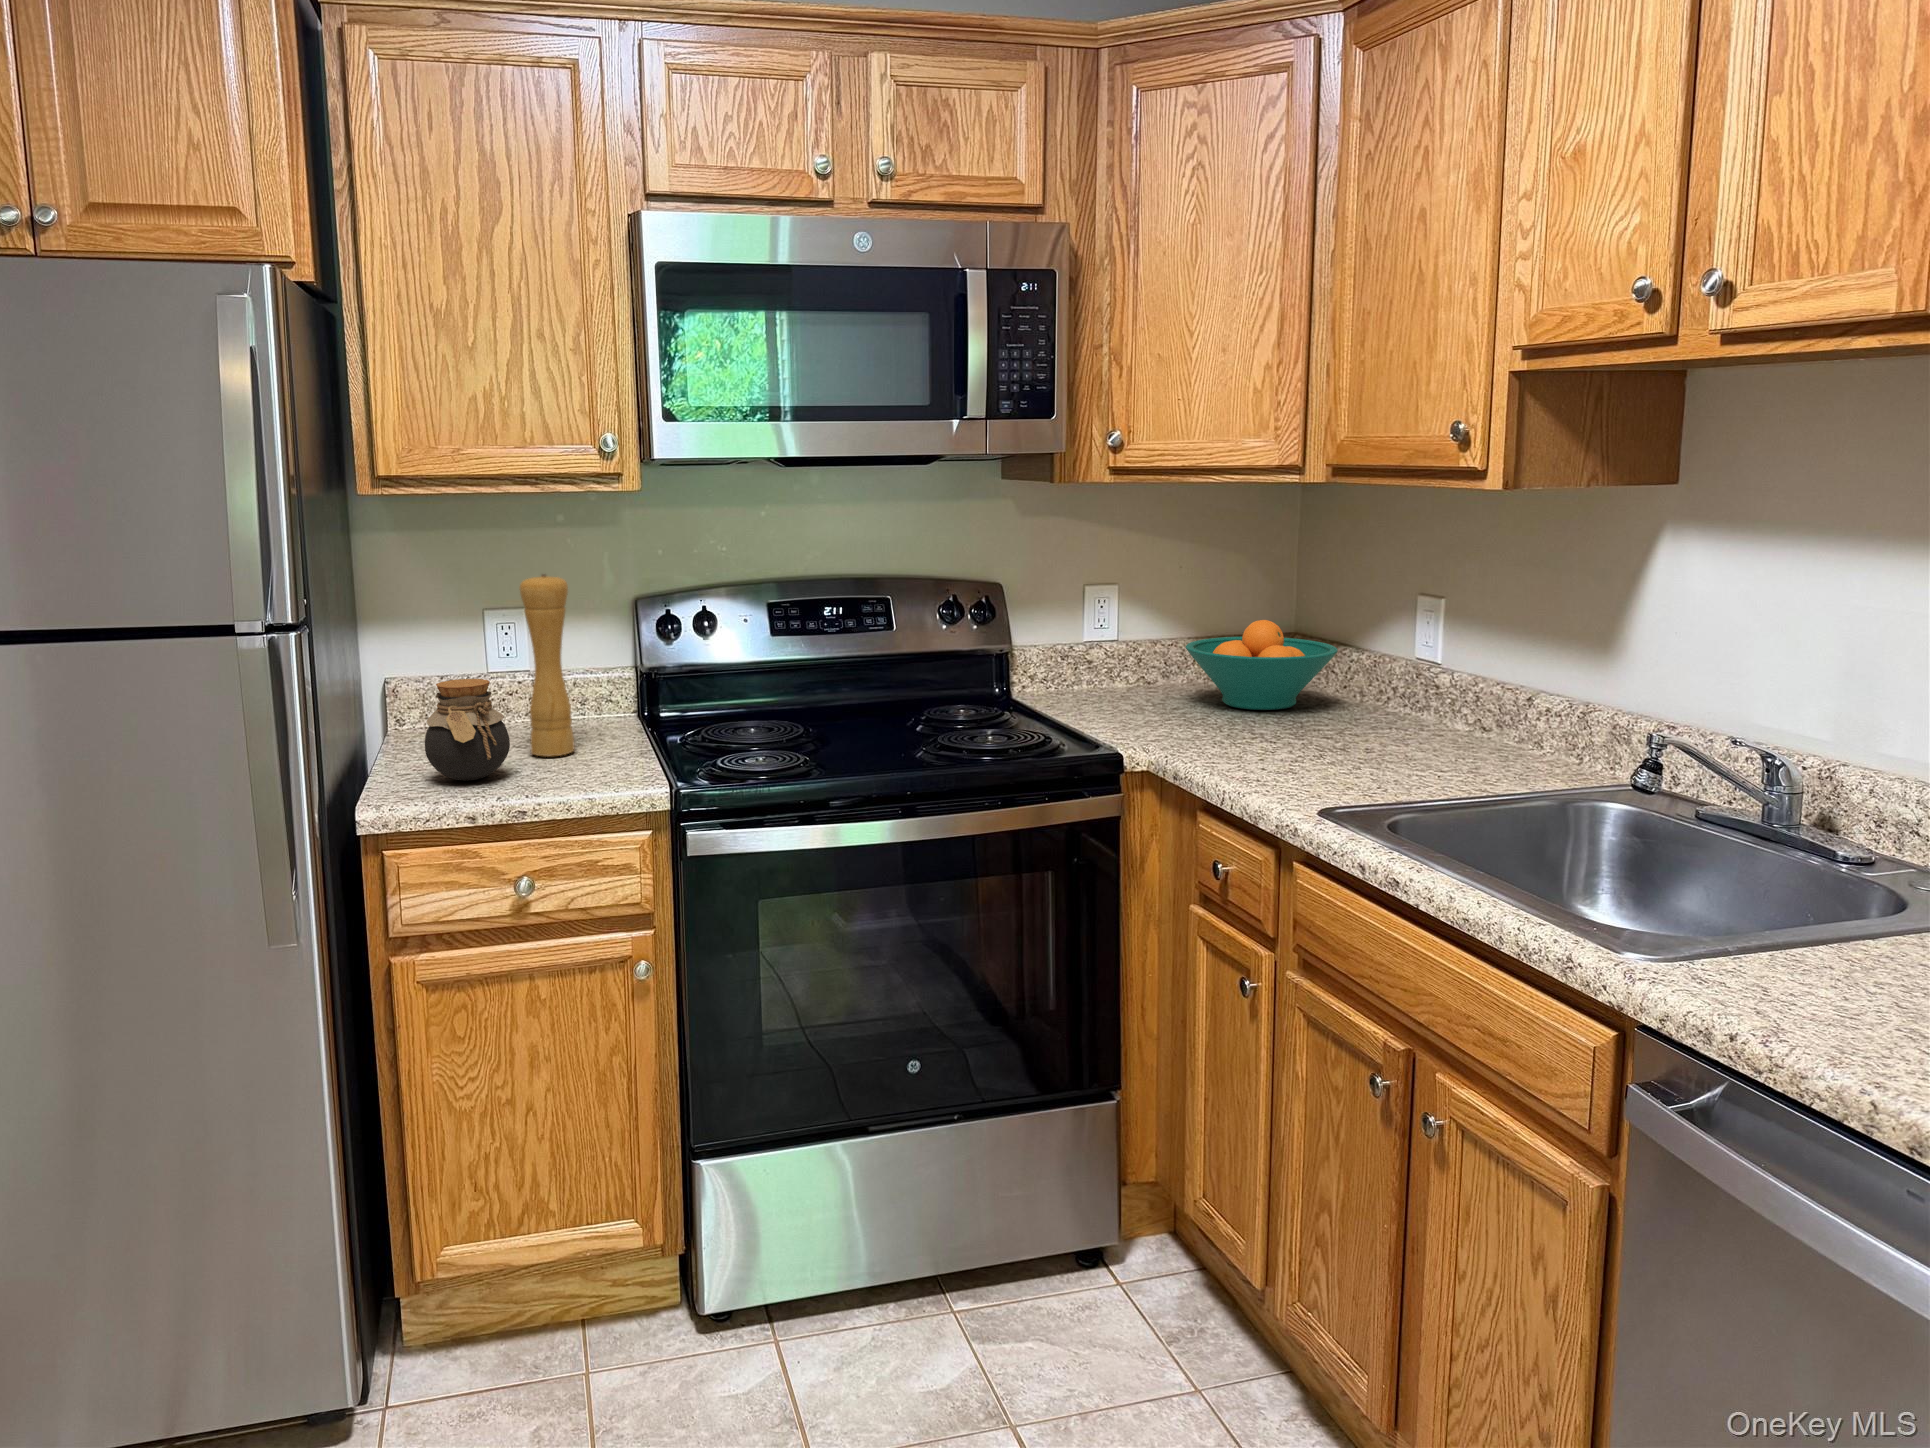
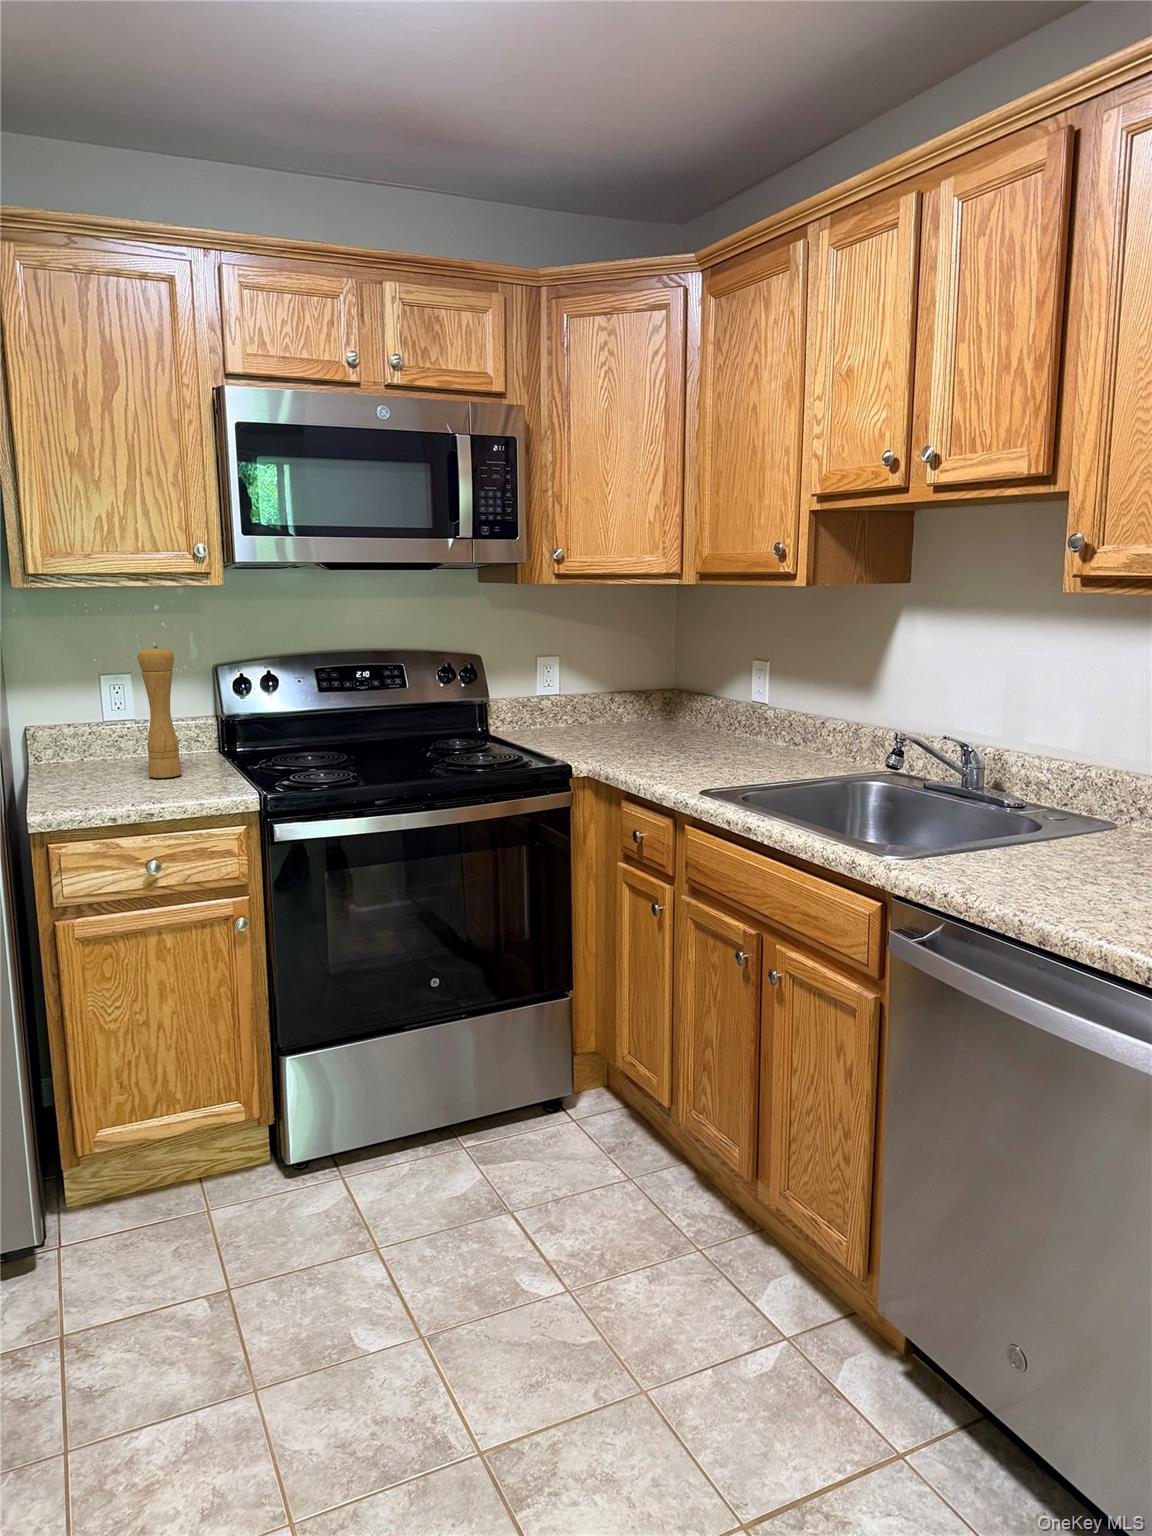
fruit bowl: present [1186,620,1338,710] -> none [605,678,704,738]
jar: present [425,679,510,781] -> none [72,721,137,794]

